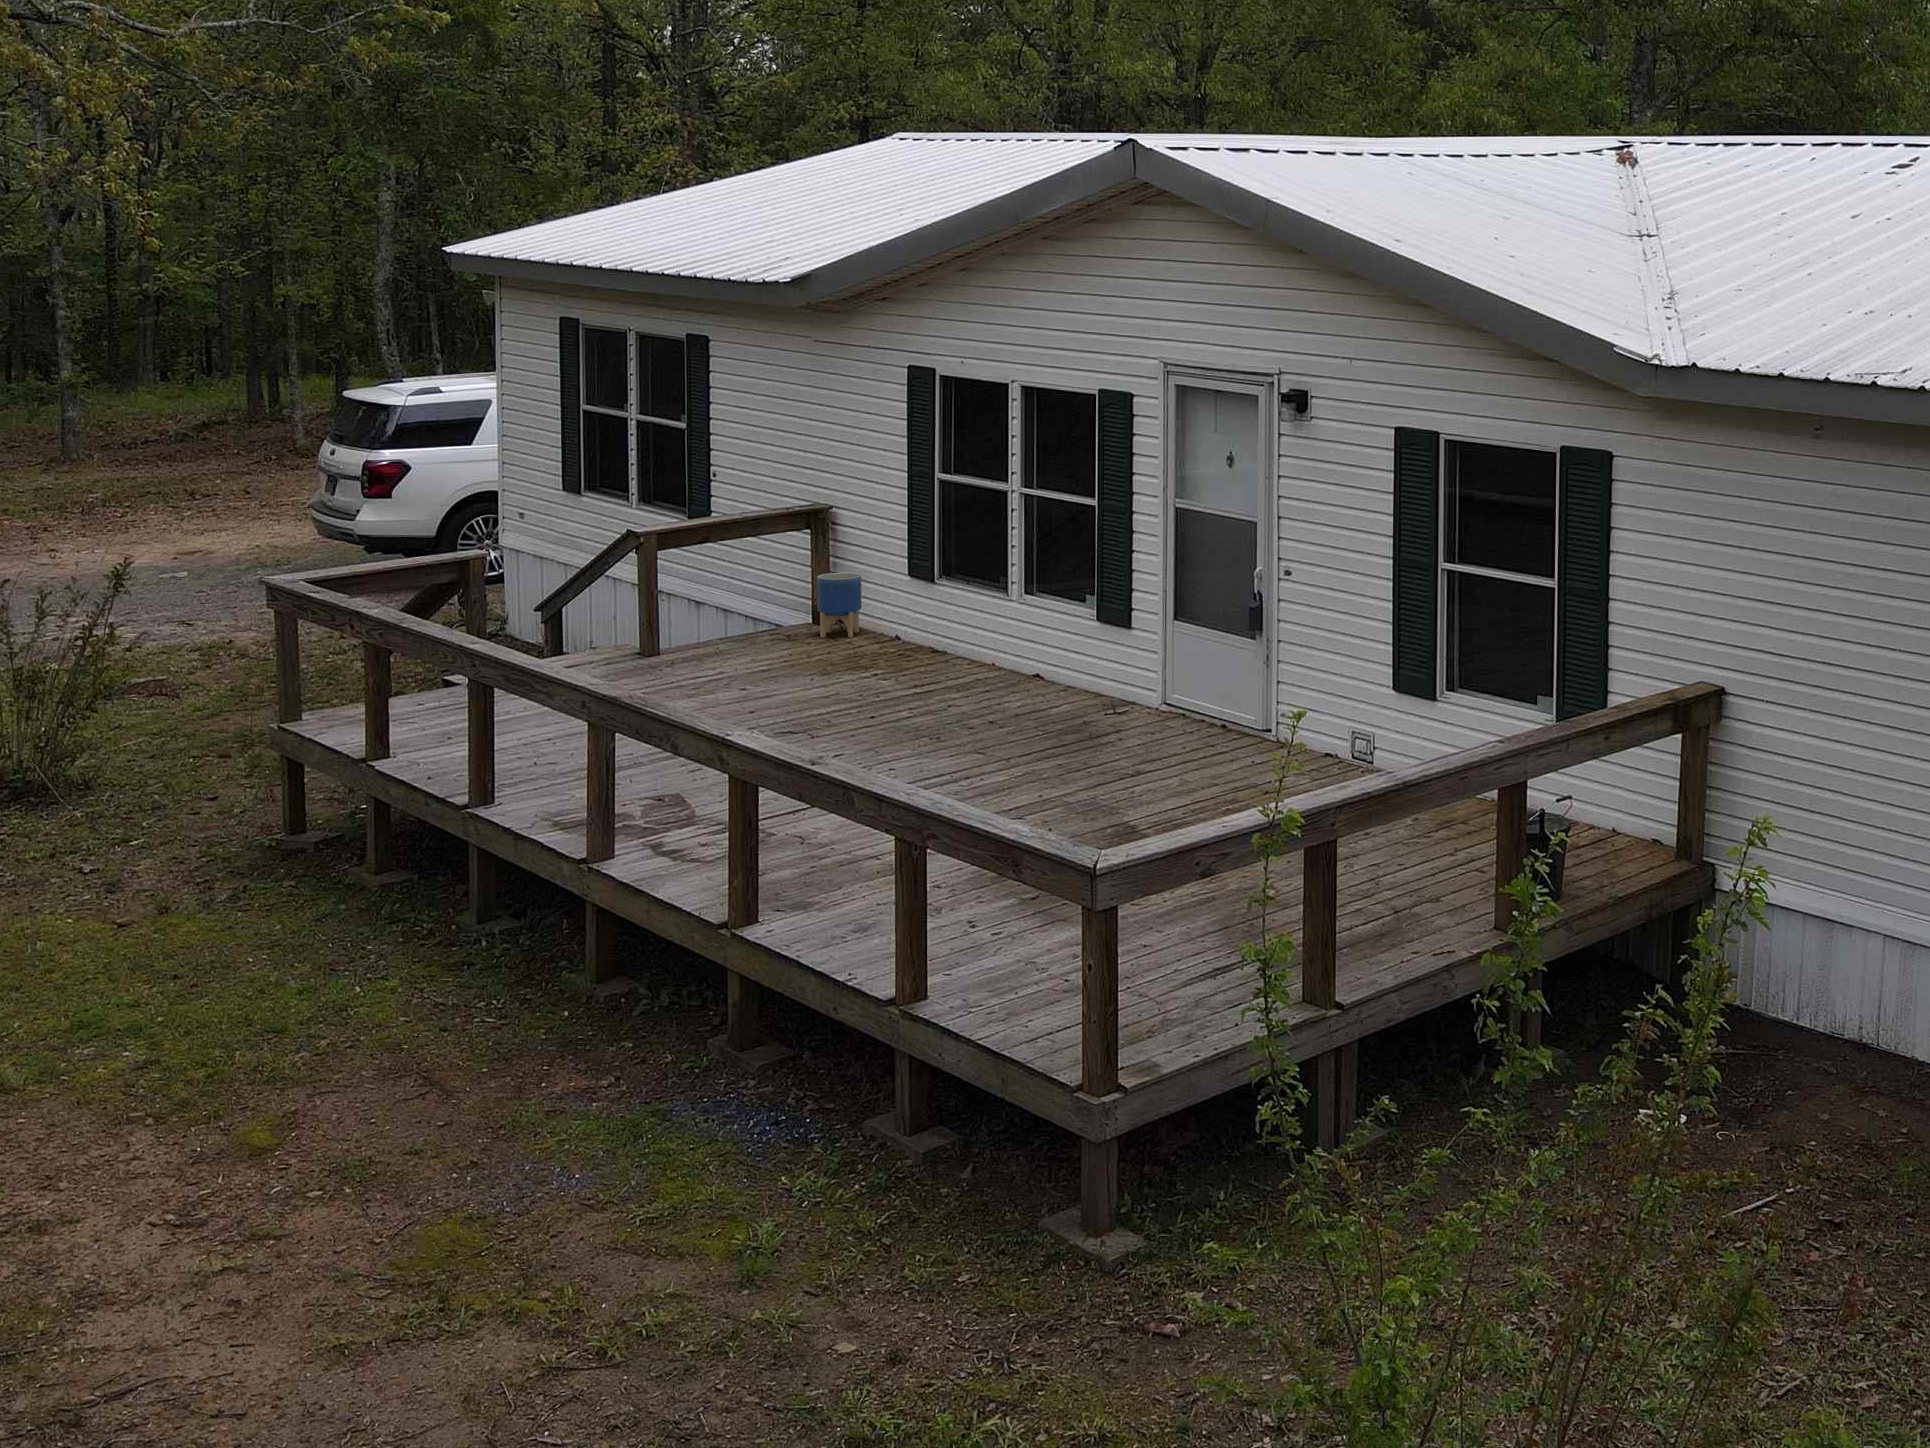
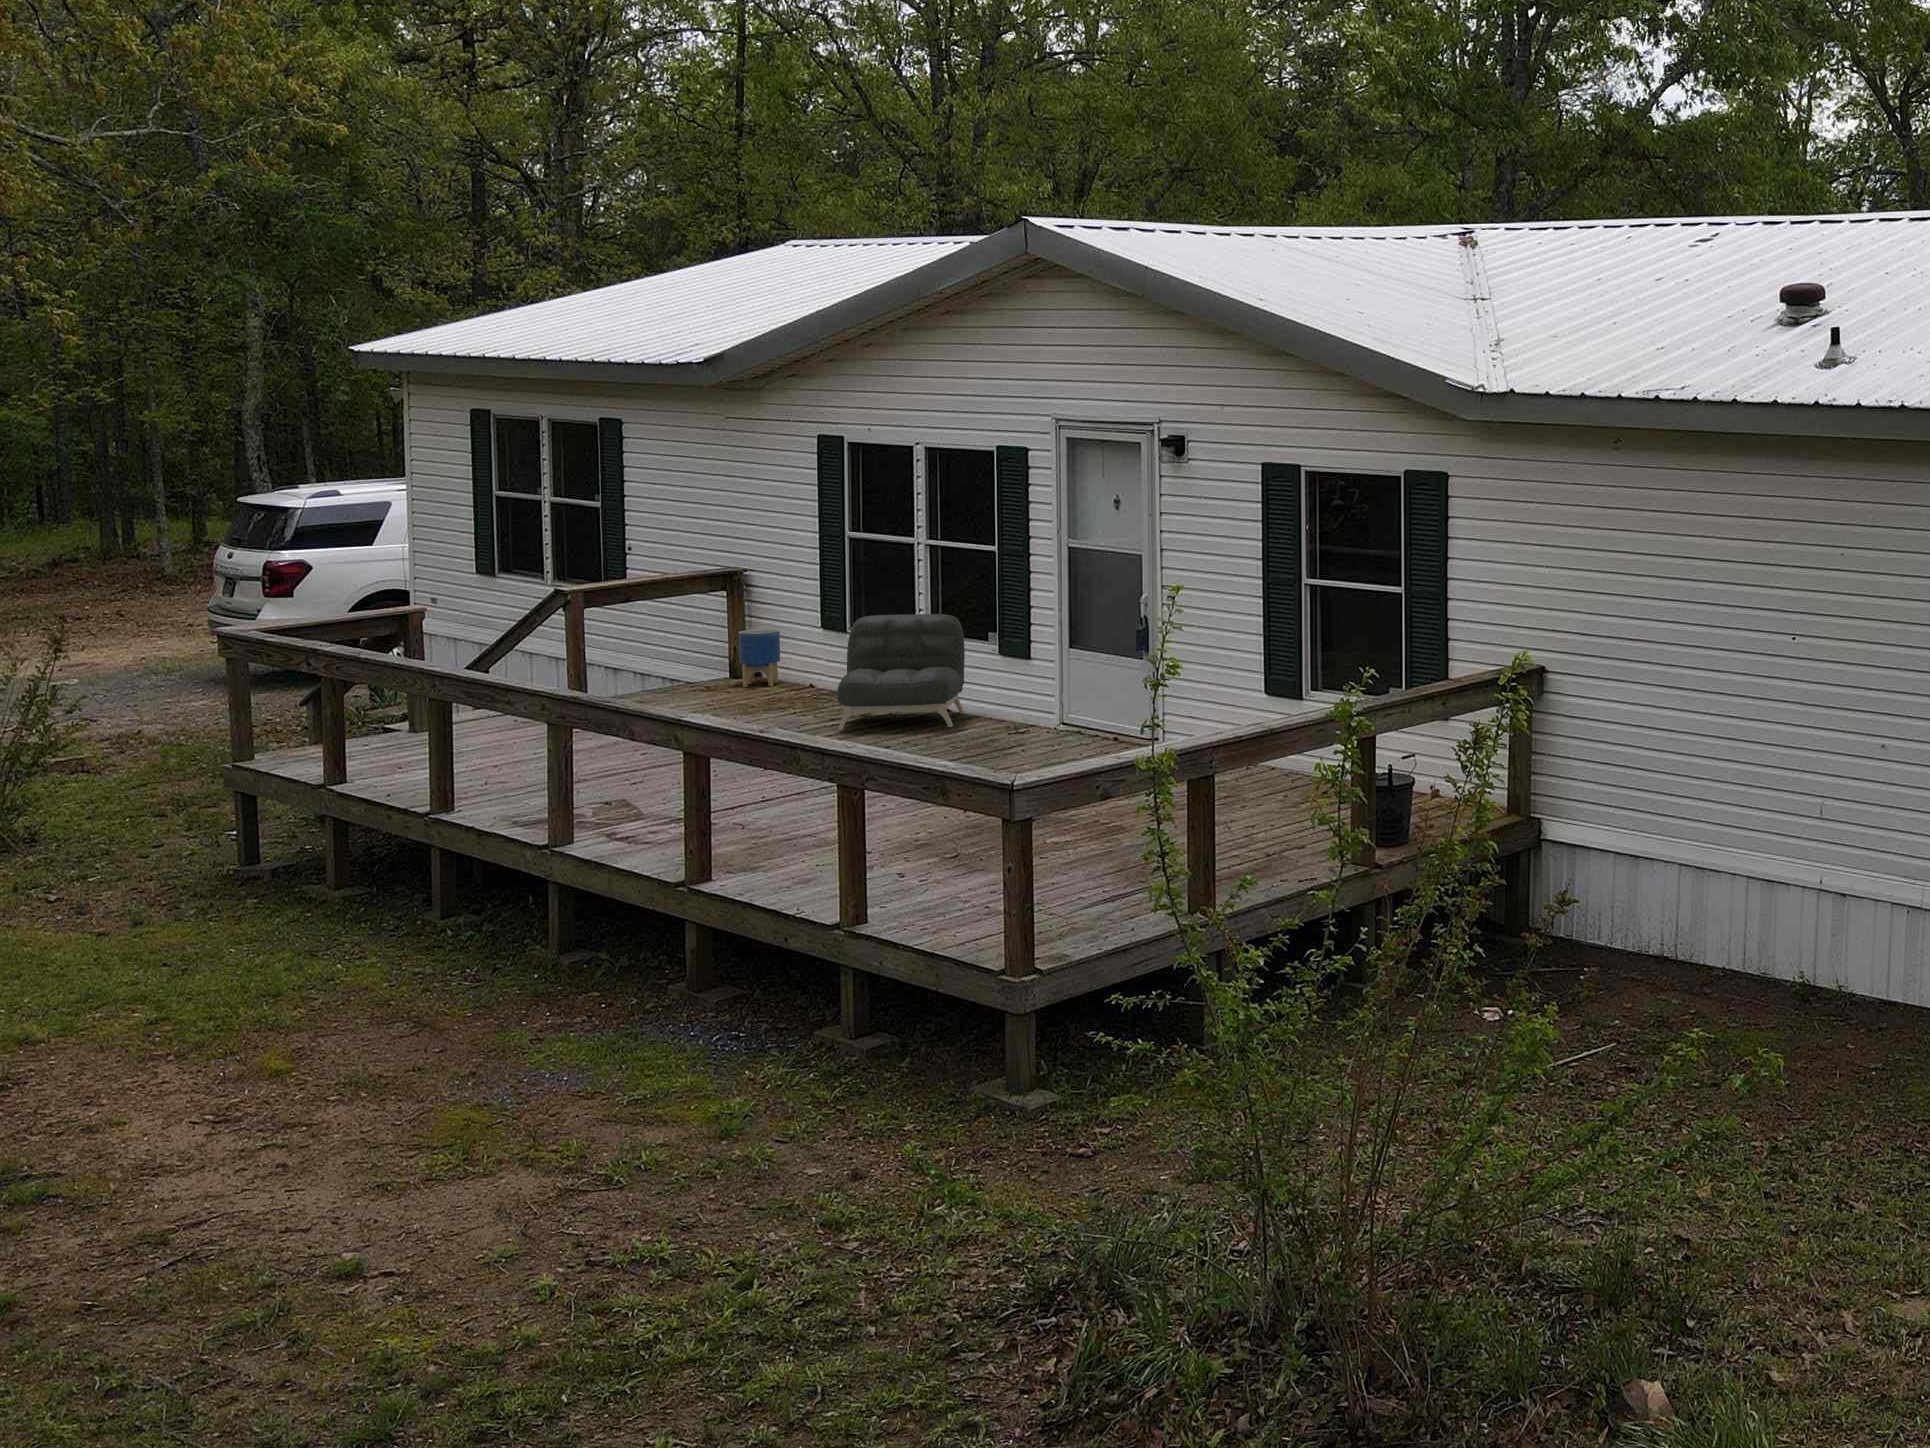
armchair: none [912,575,1056,709] -> present [837,614,965,730]

